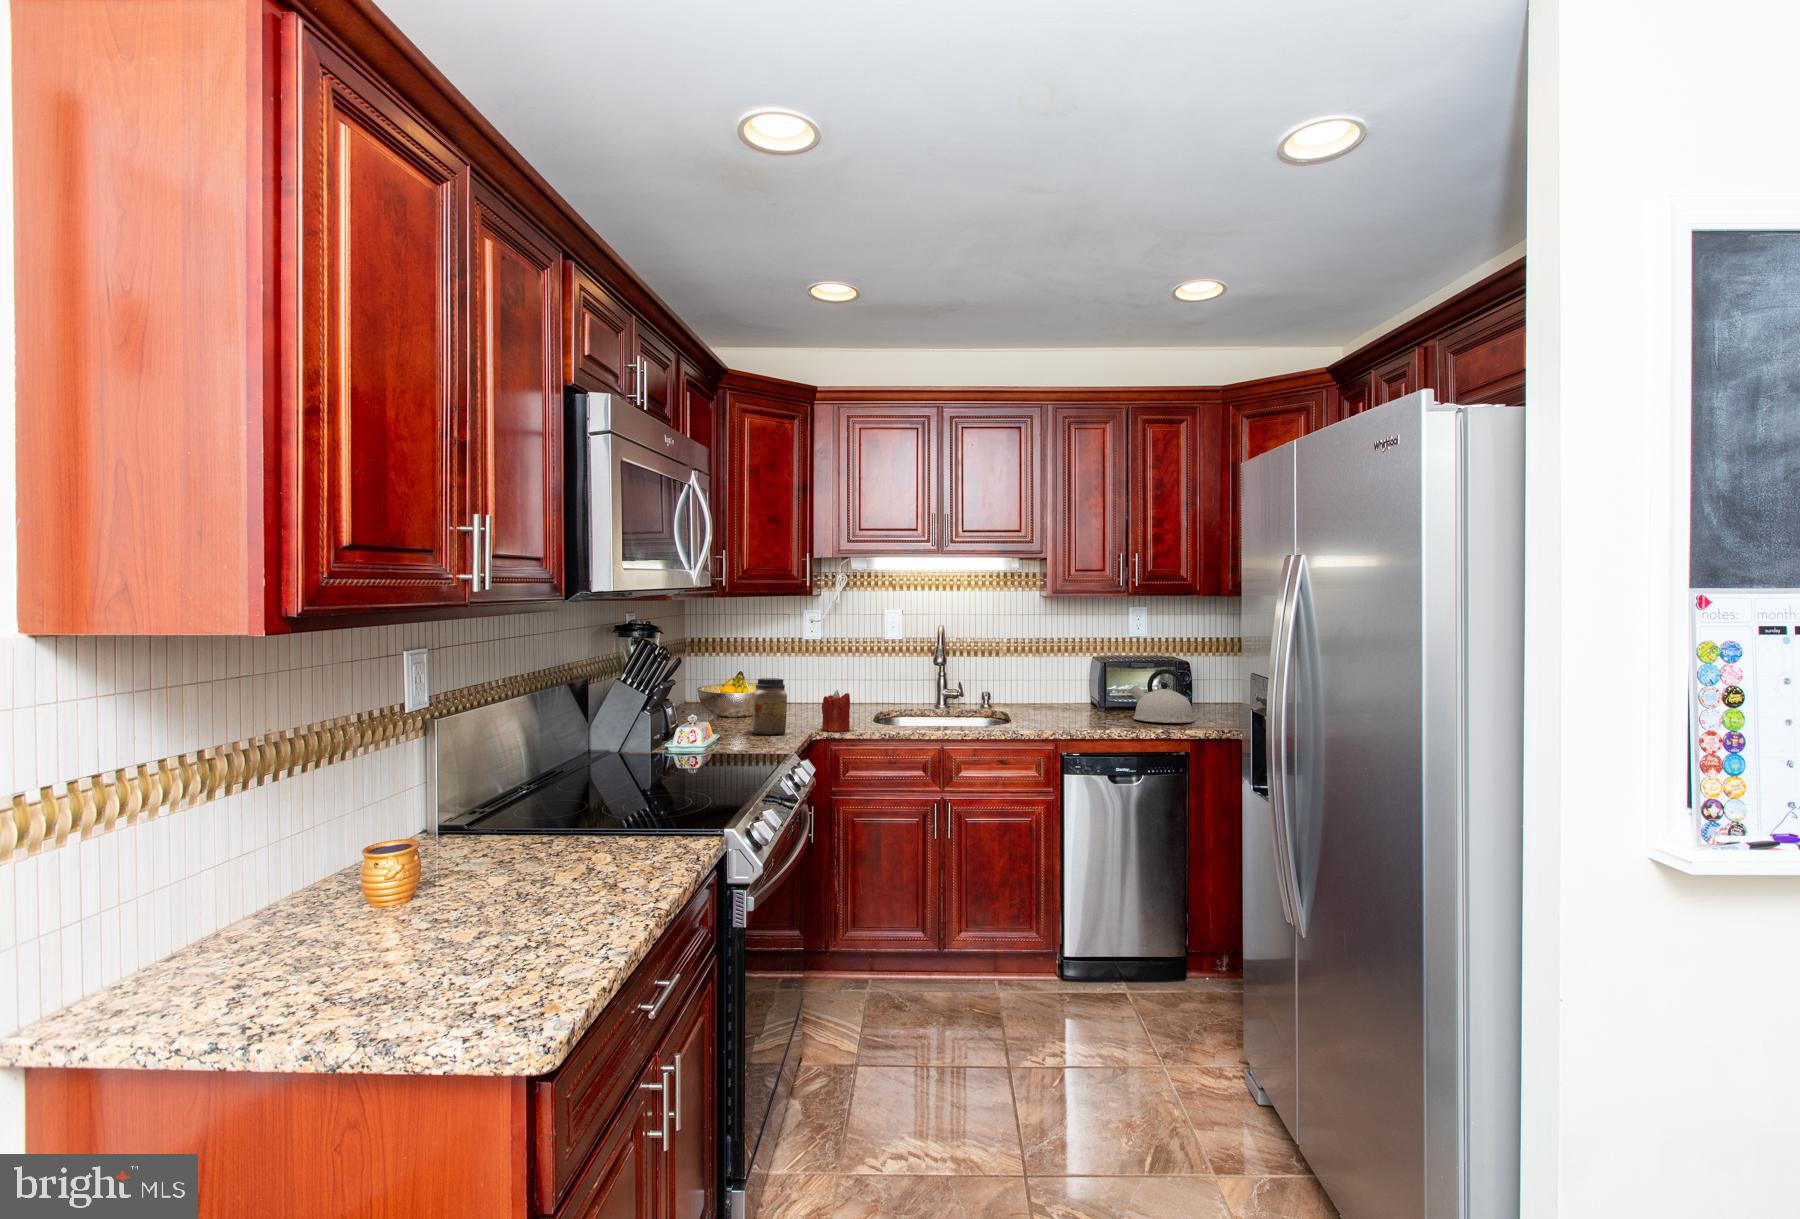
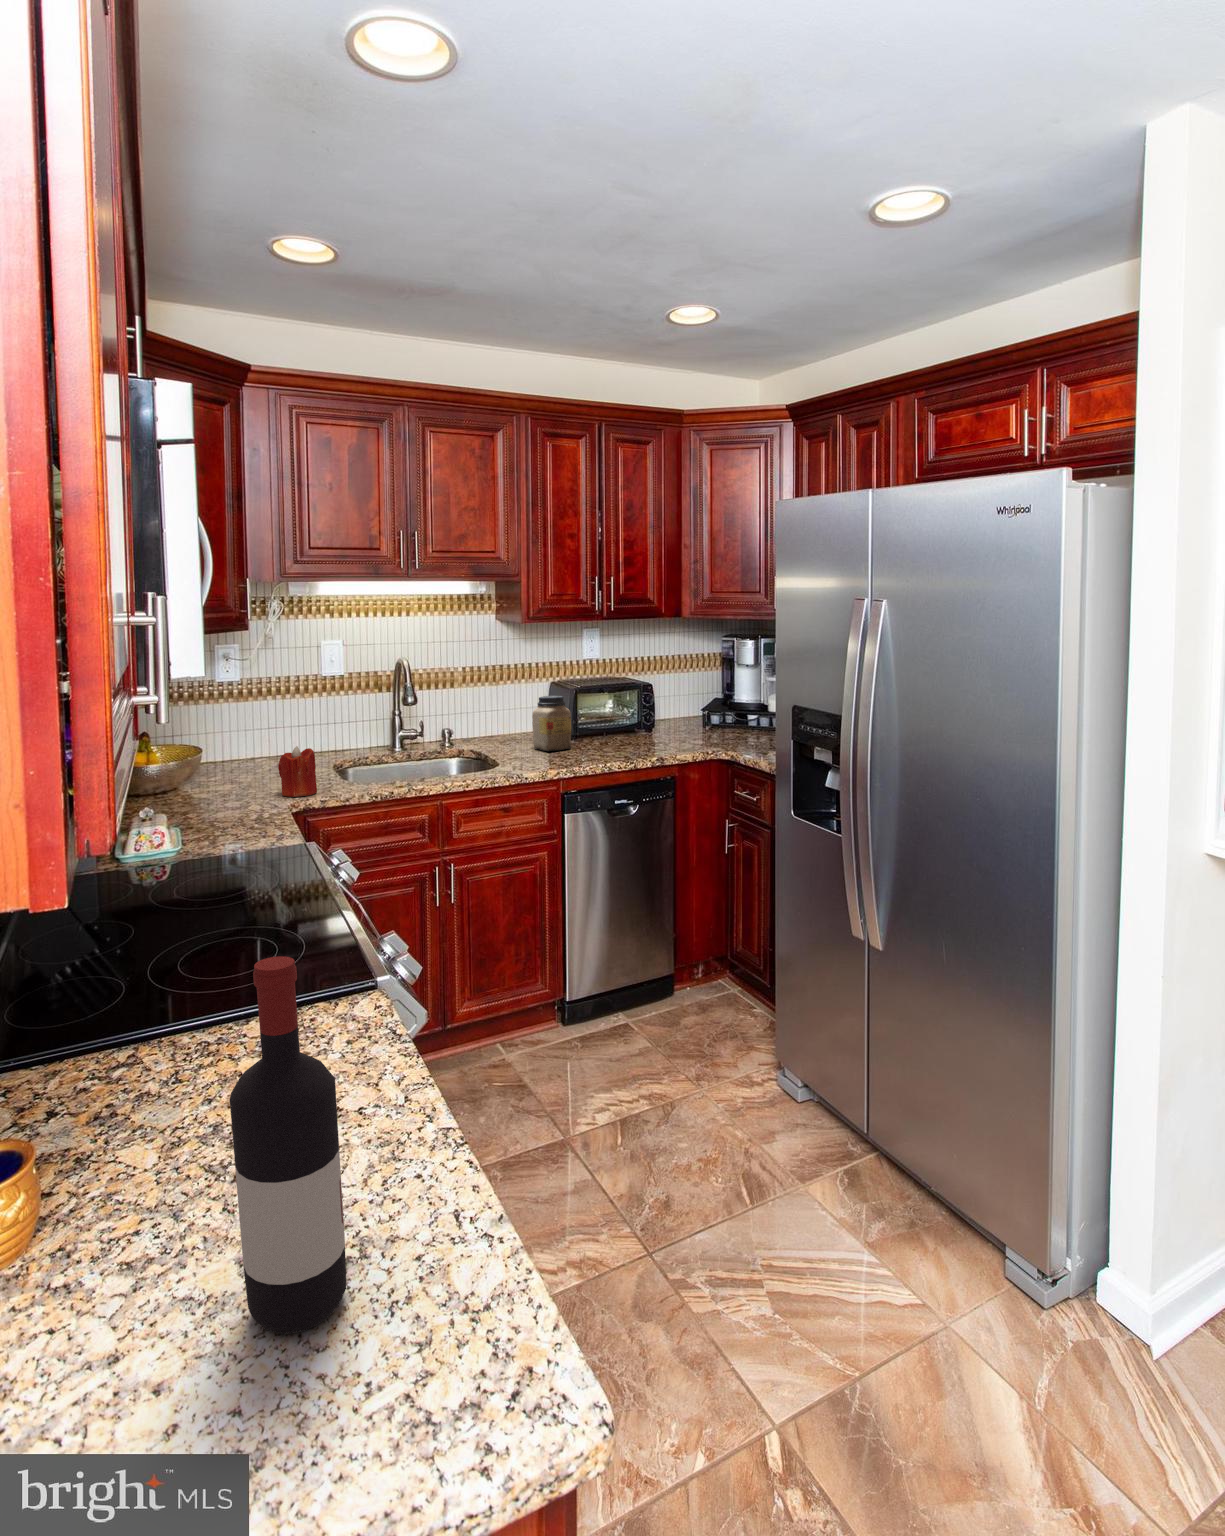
kettle: present [1129,669,1194,723] -> none [603,692,670,749]
jar: present [753,678,787,735] -> present [532,696,571,751]
wine bottle: none [499,716,562,937] -> present [230,956,346,1334]

